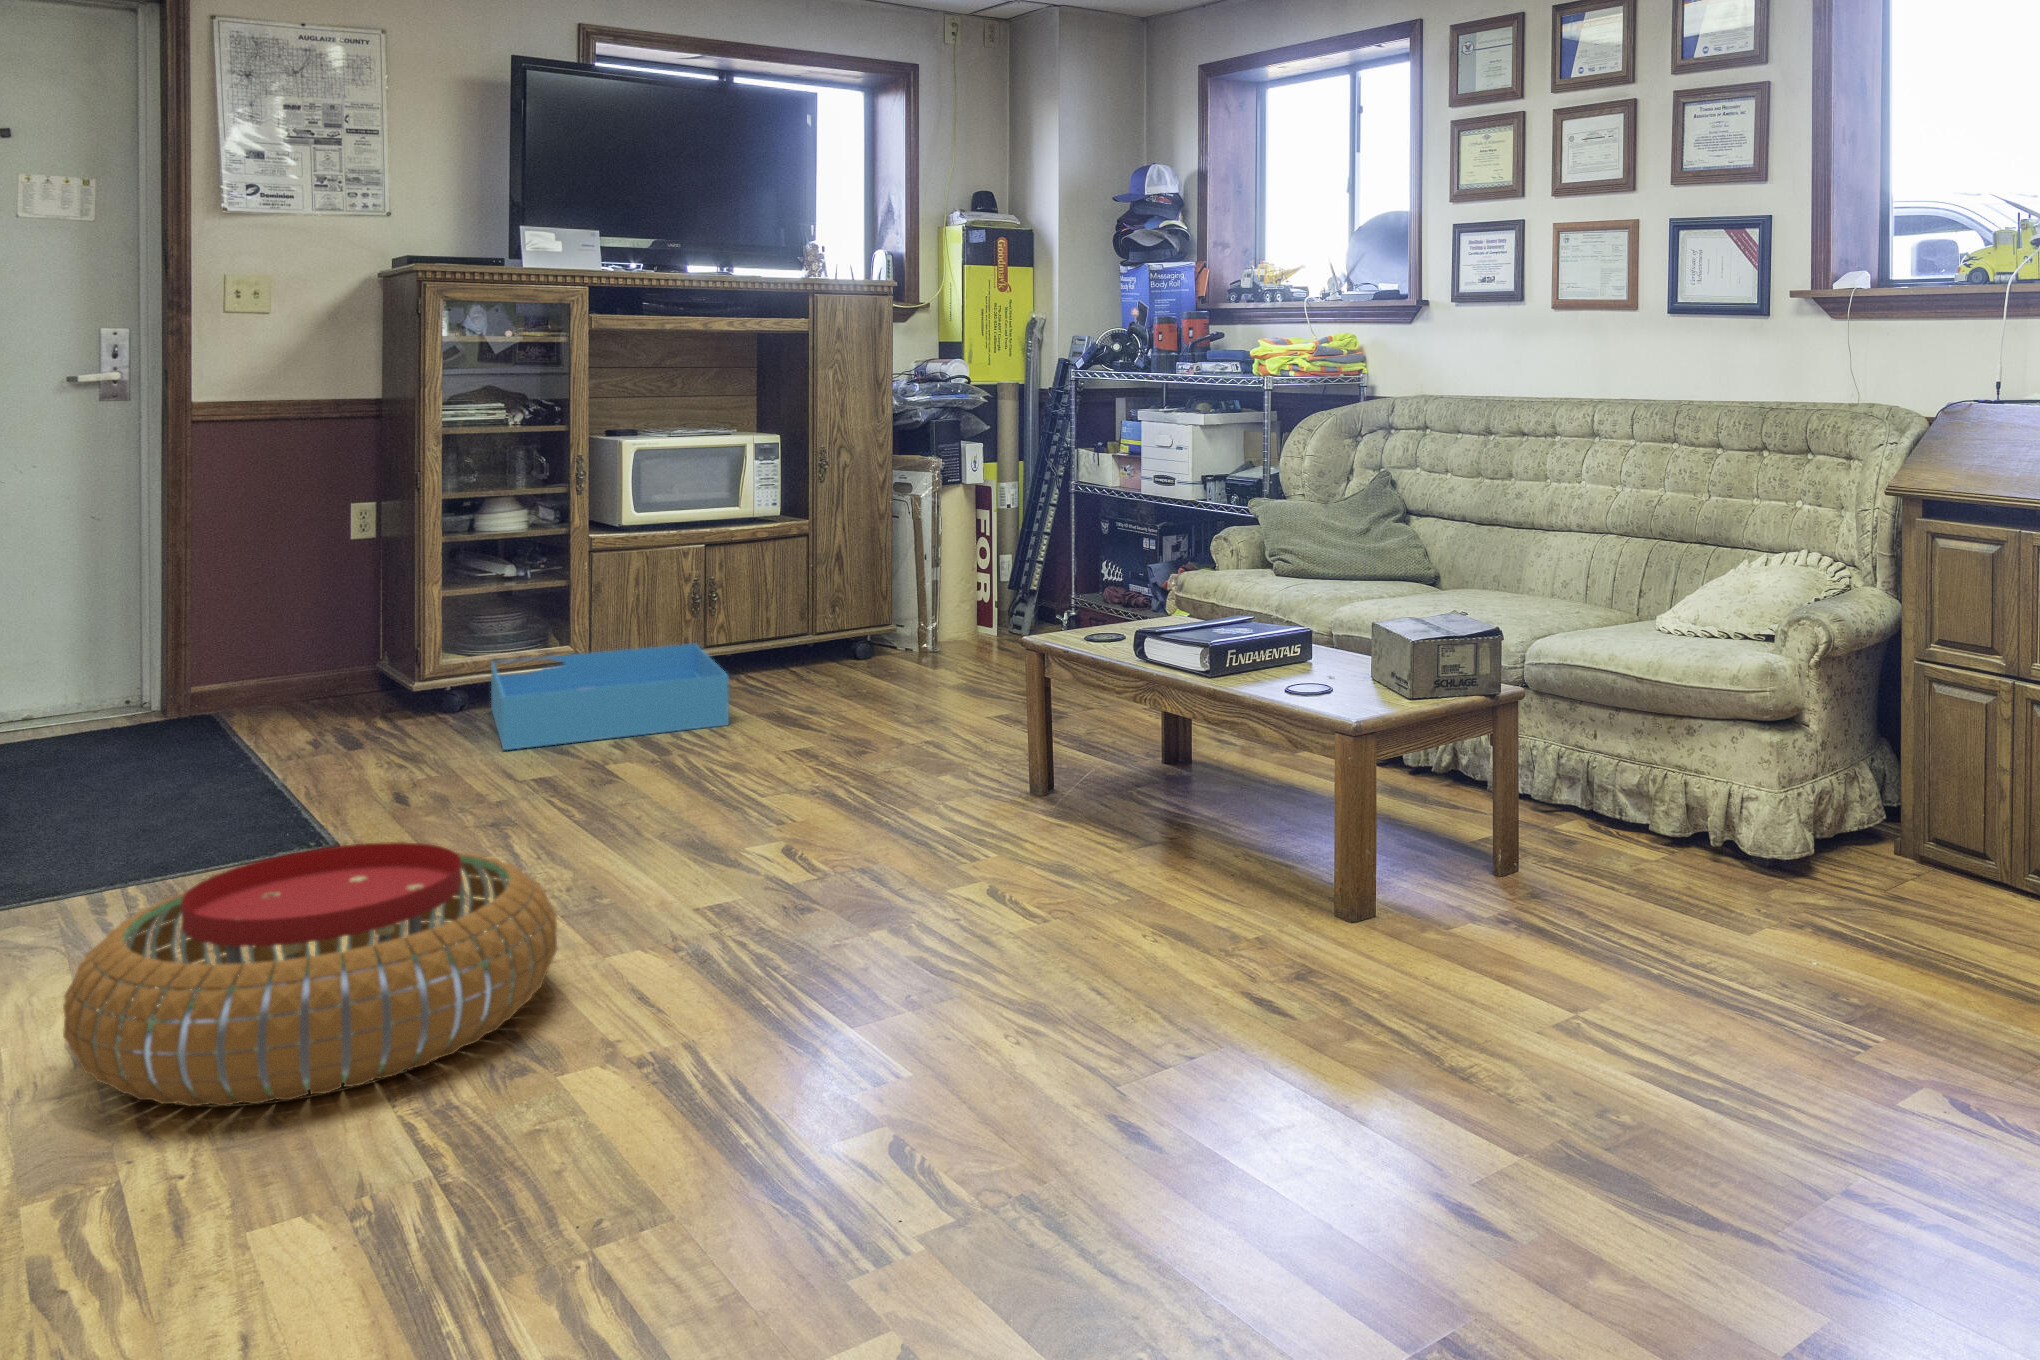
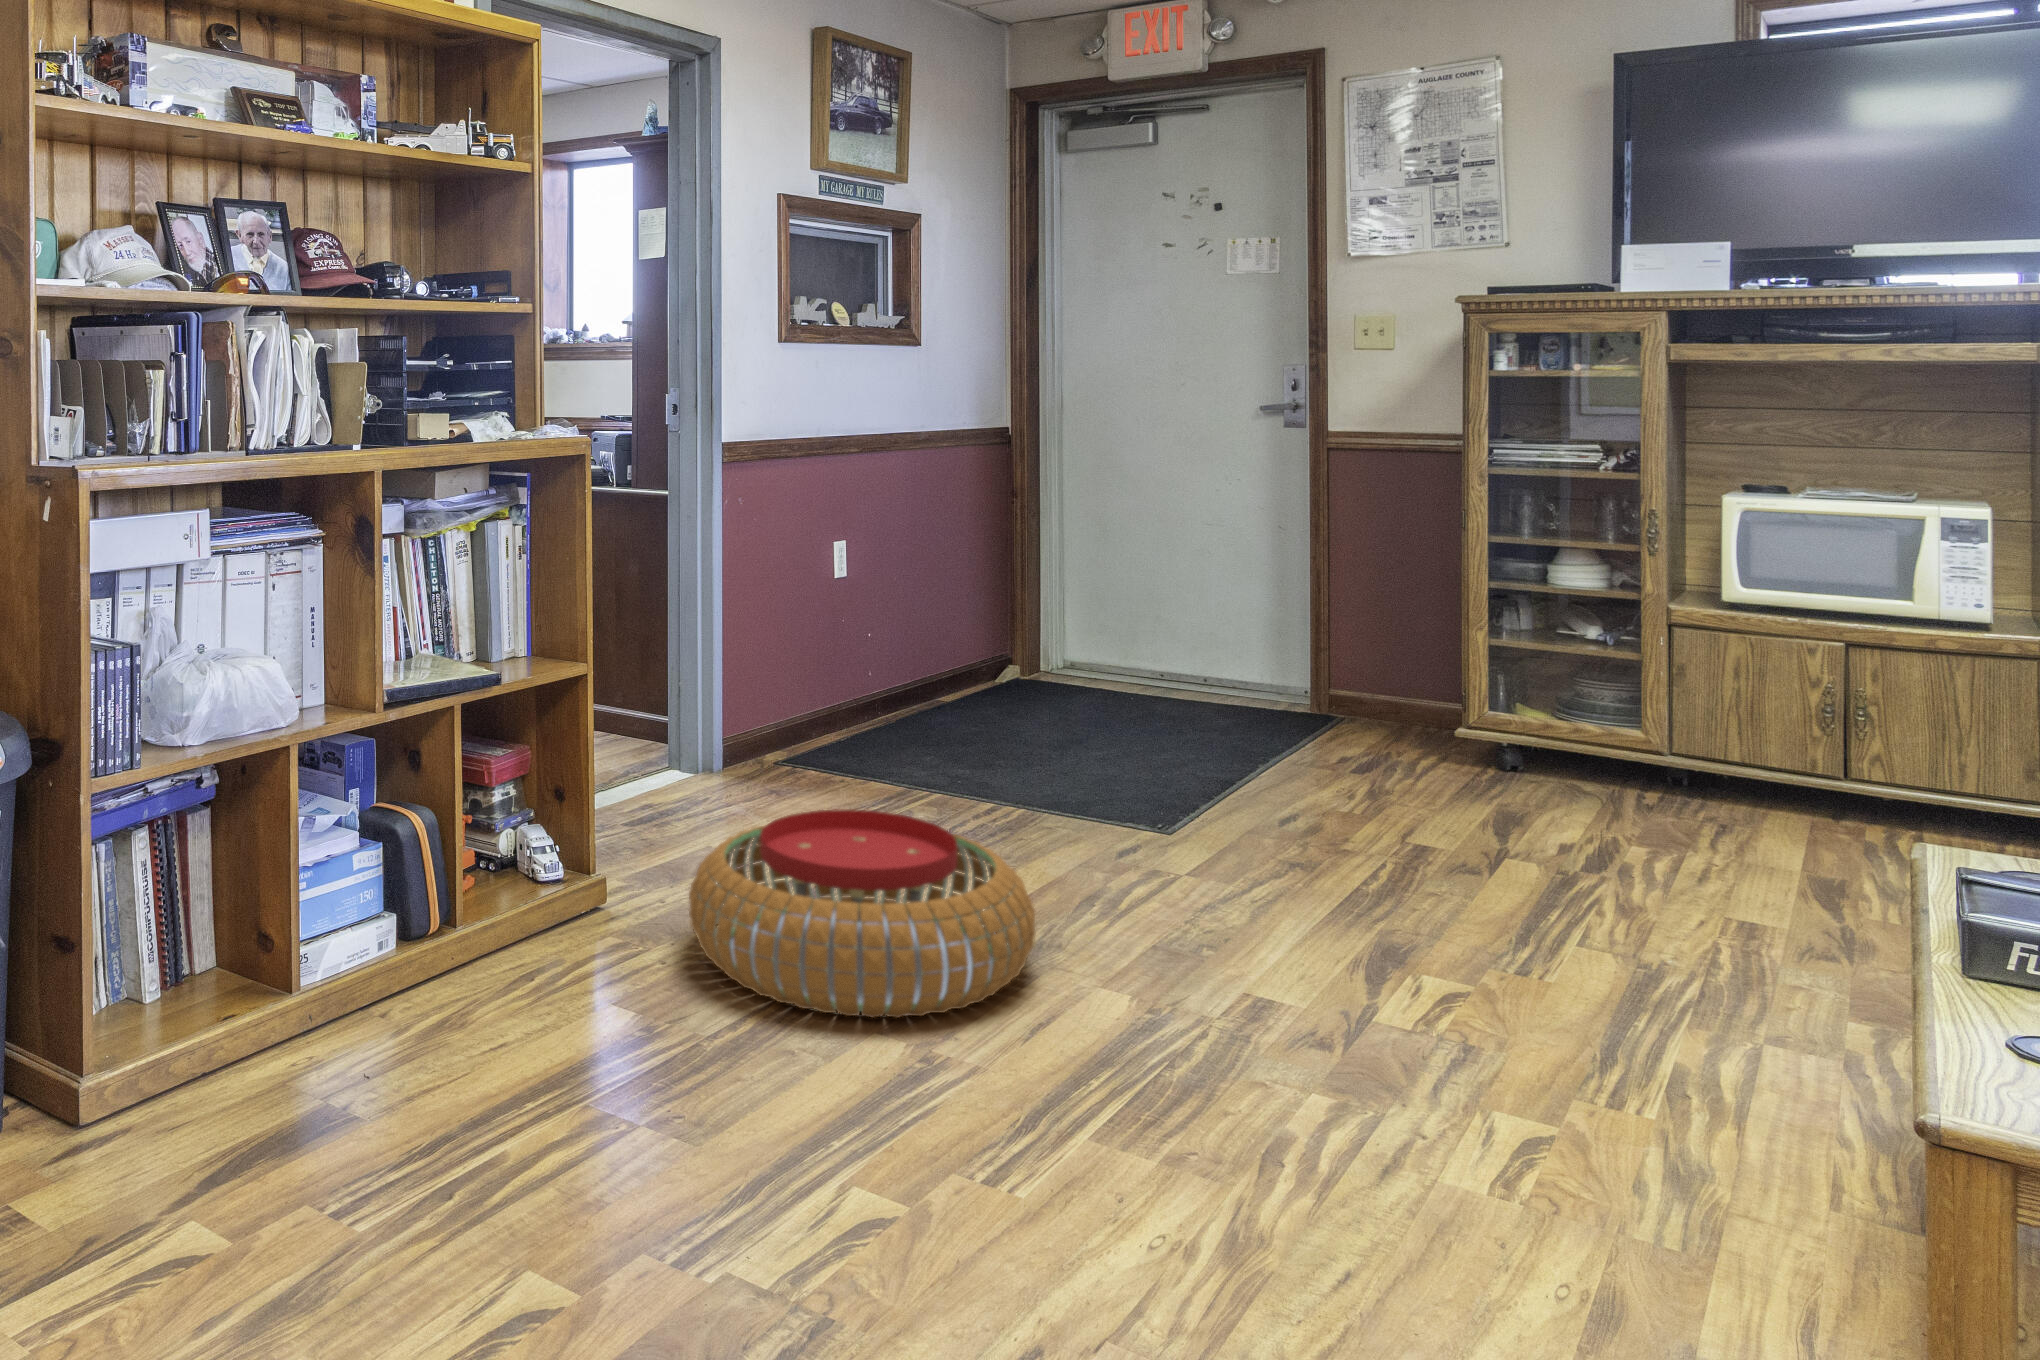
storage bin: present [491,644,729,750] -> none [1457,727,1813,877]

